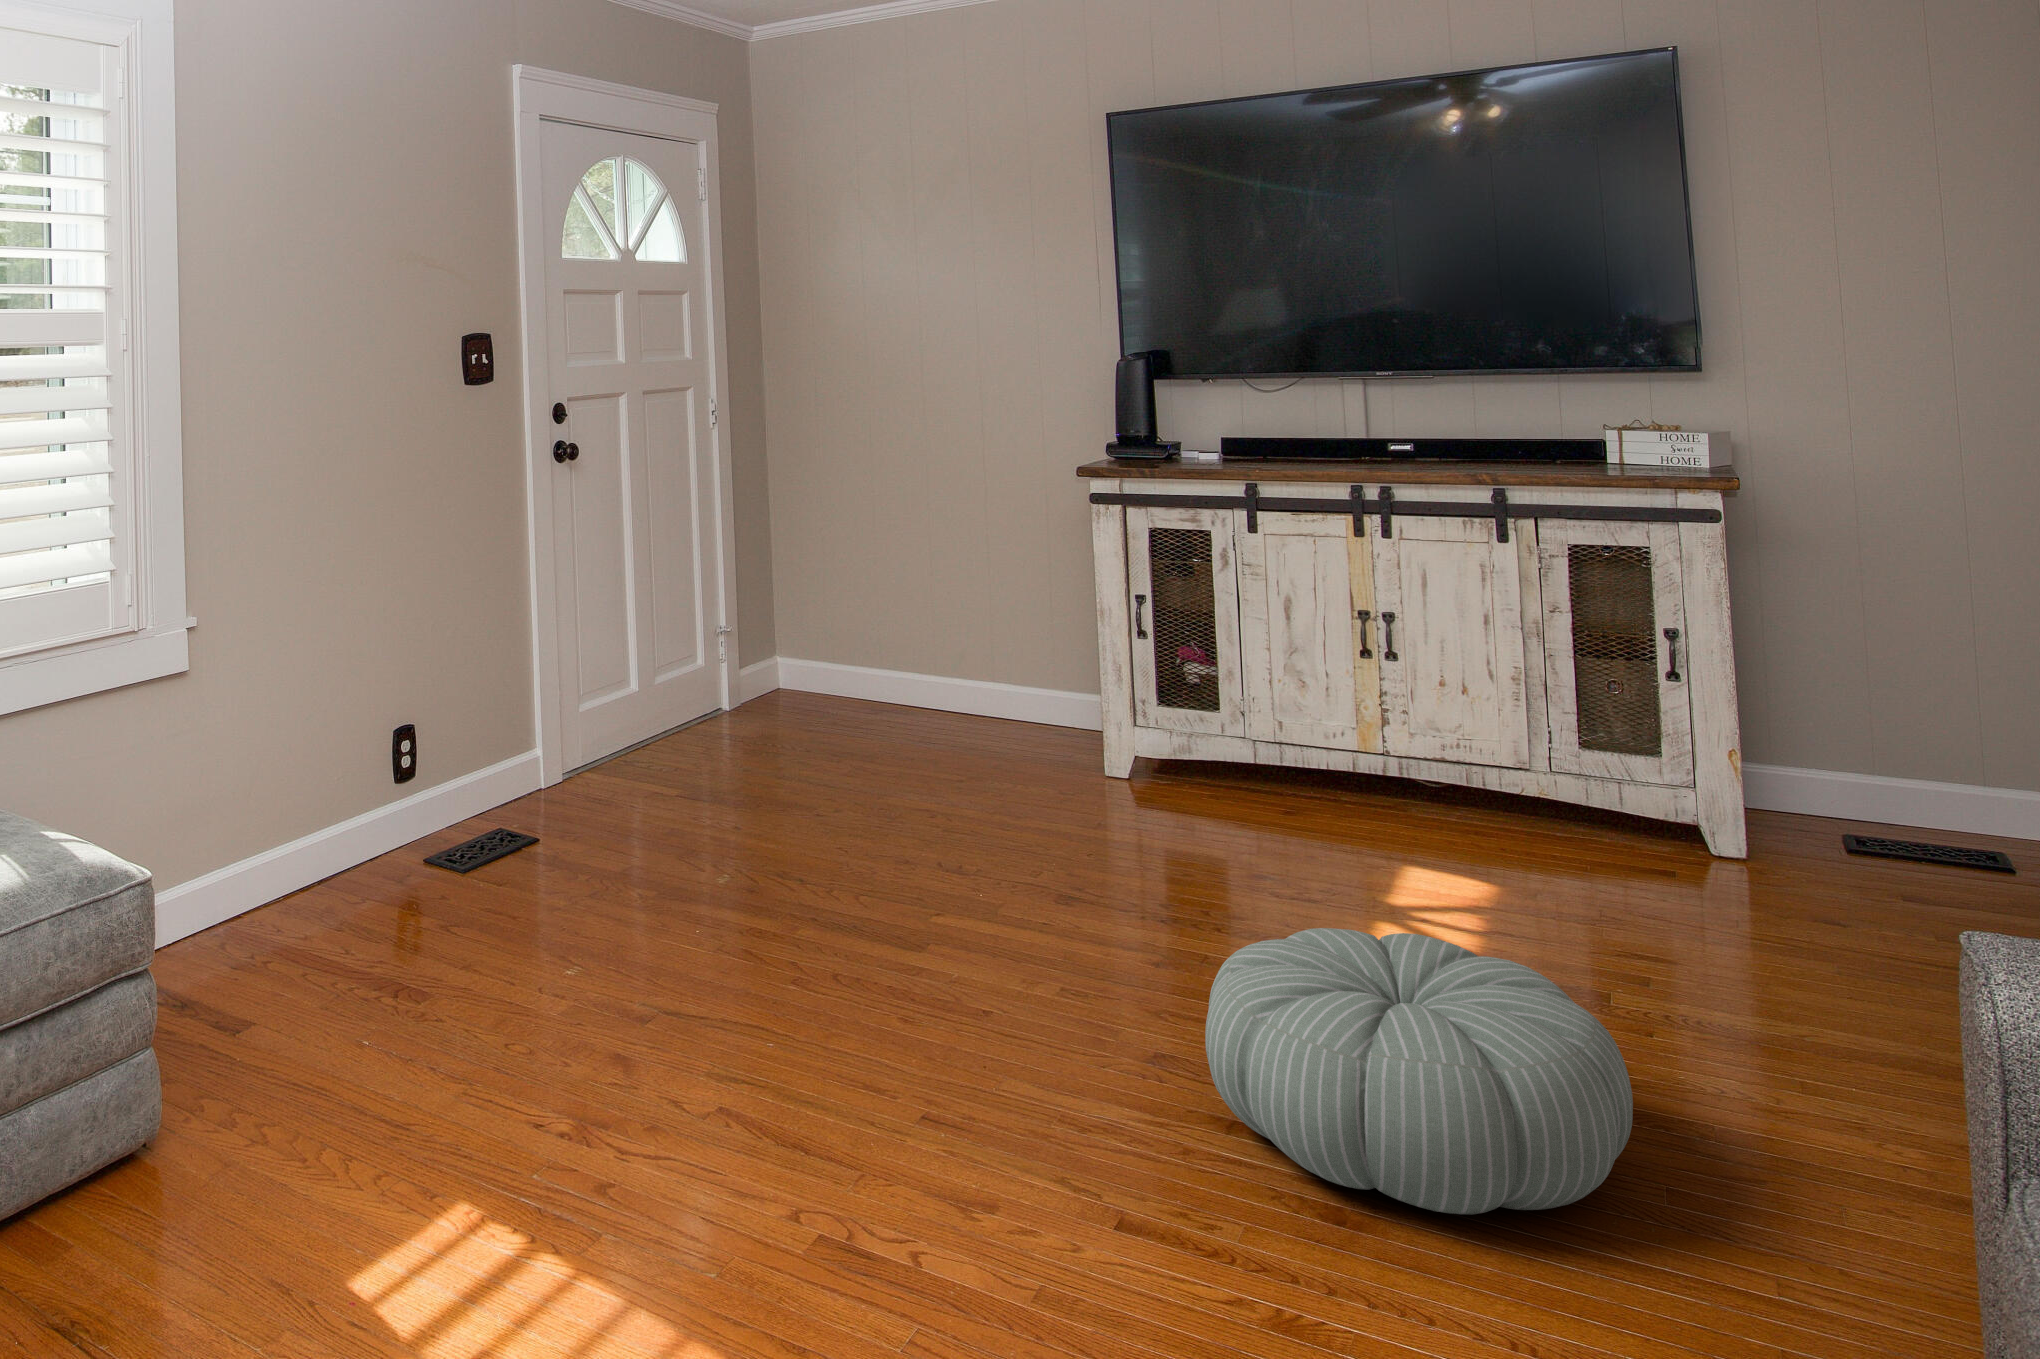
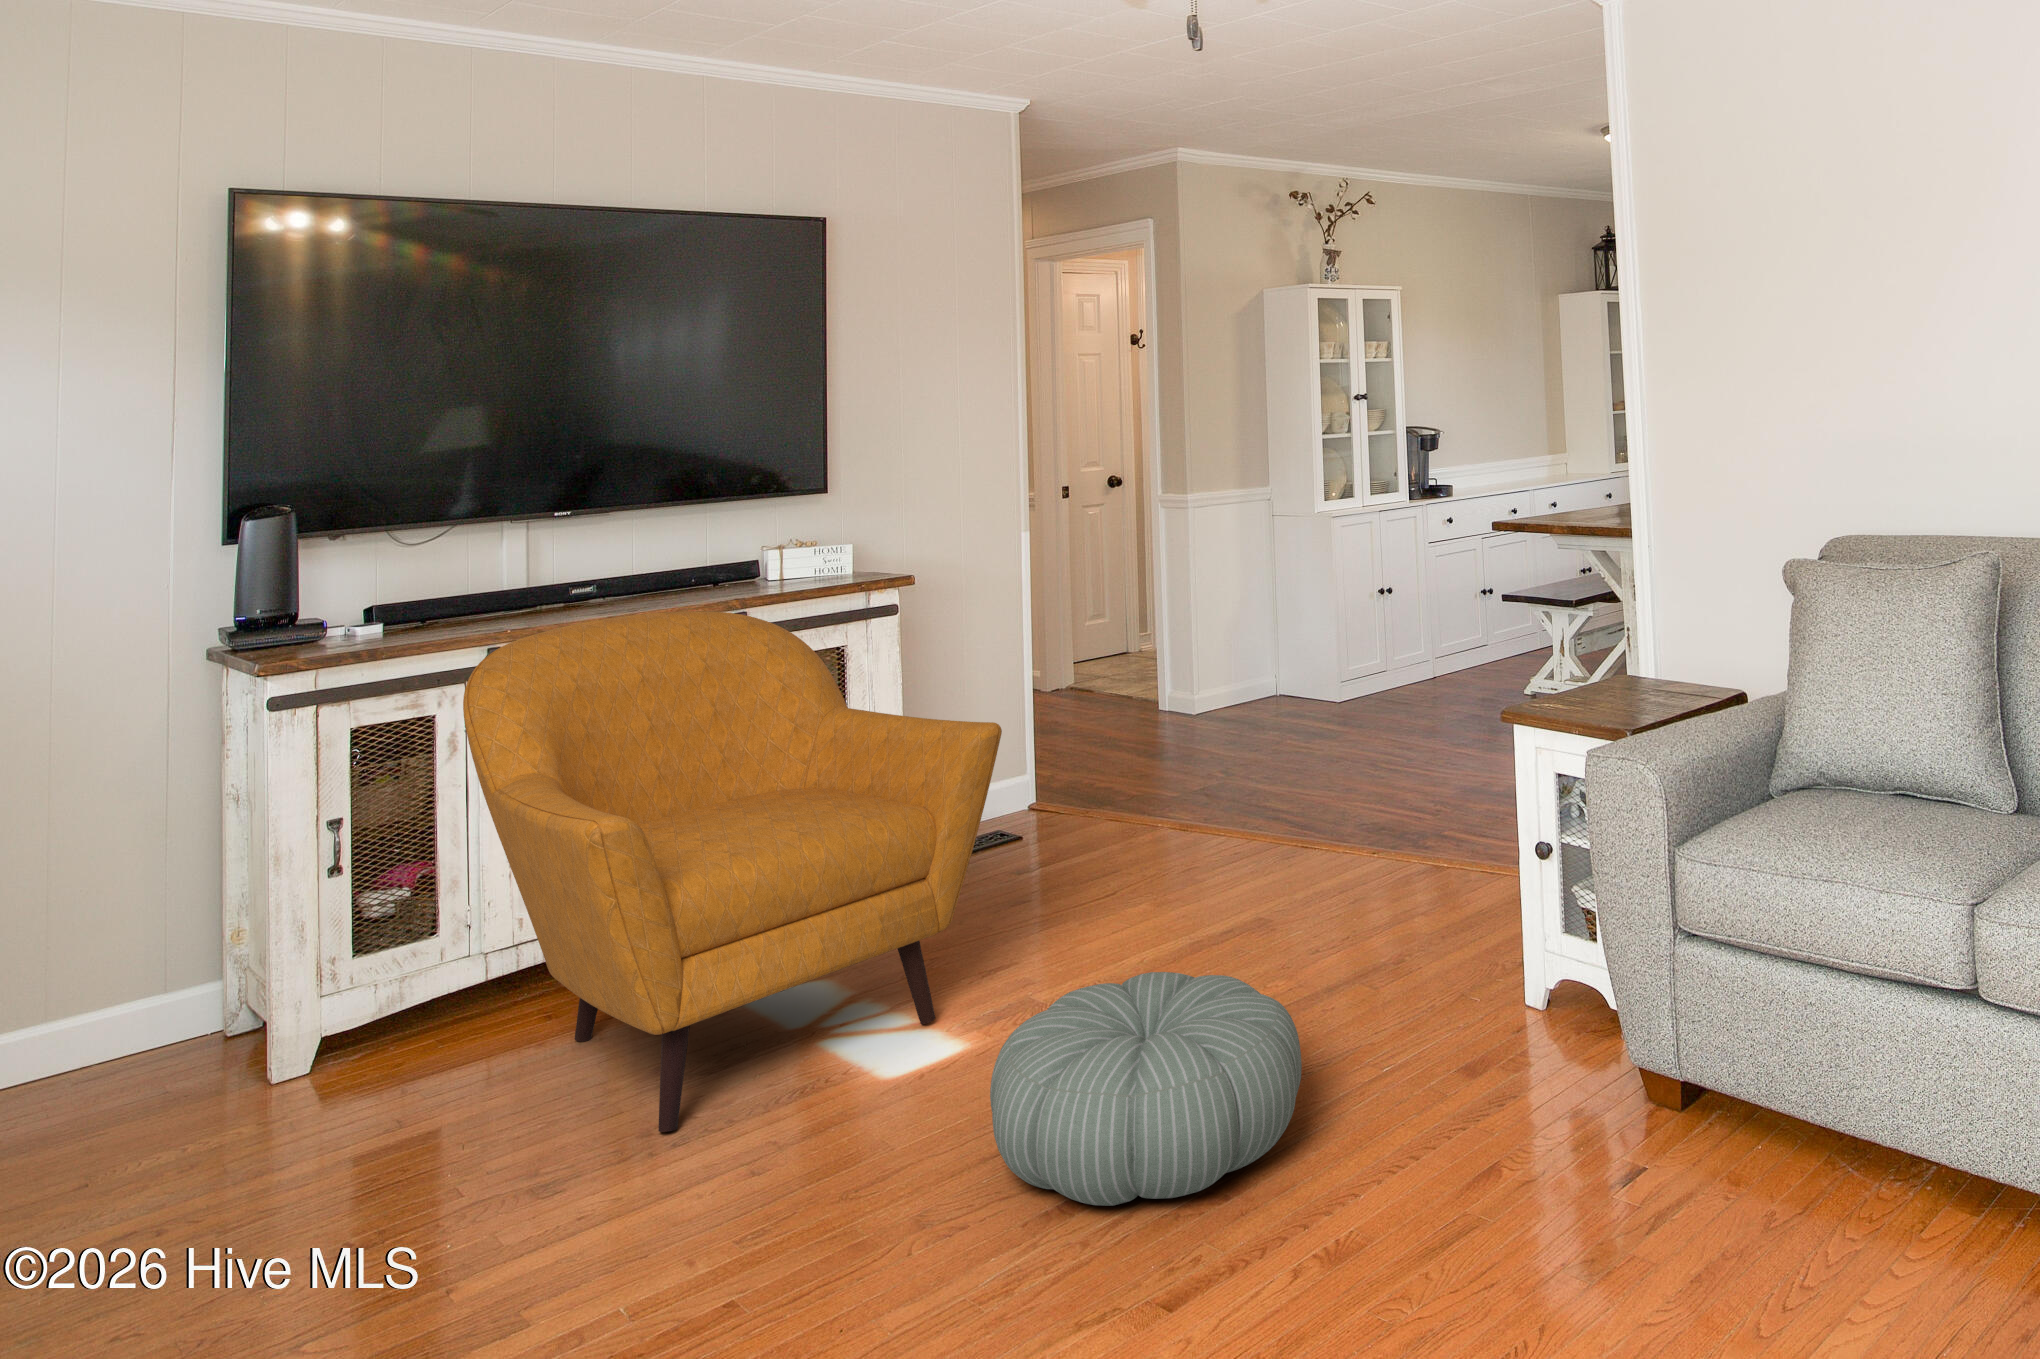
armchair: none [1081,471,1568,950] -> present [463,611,1002,1132]

